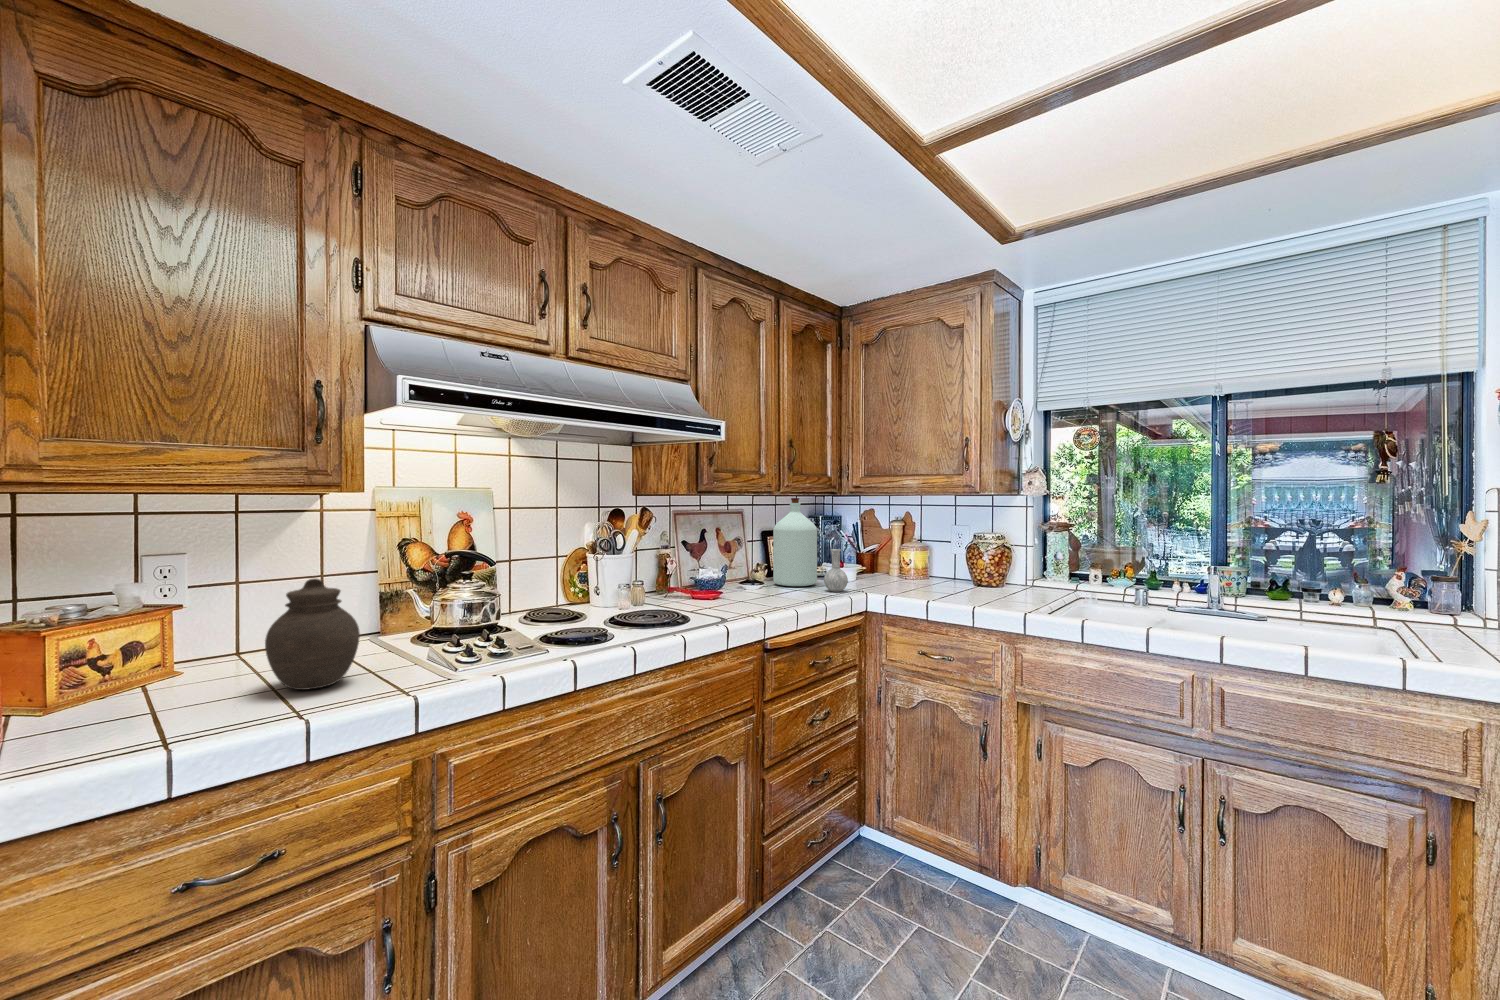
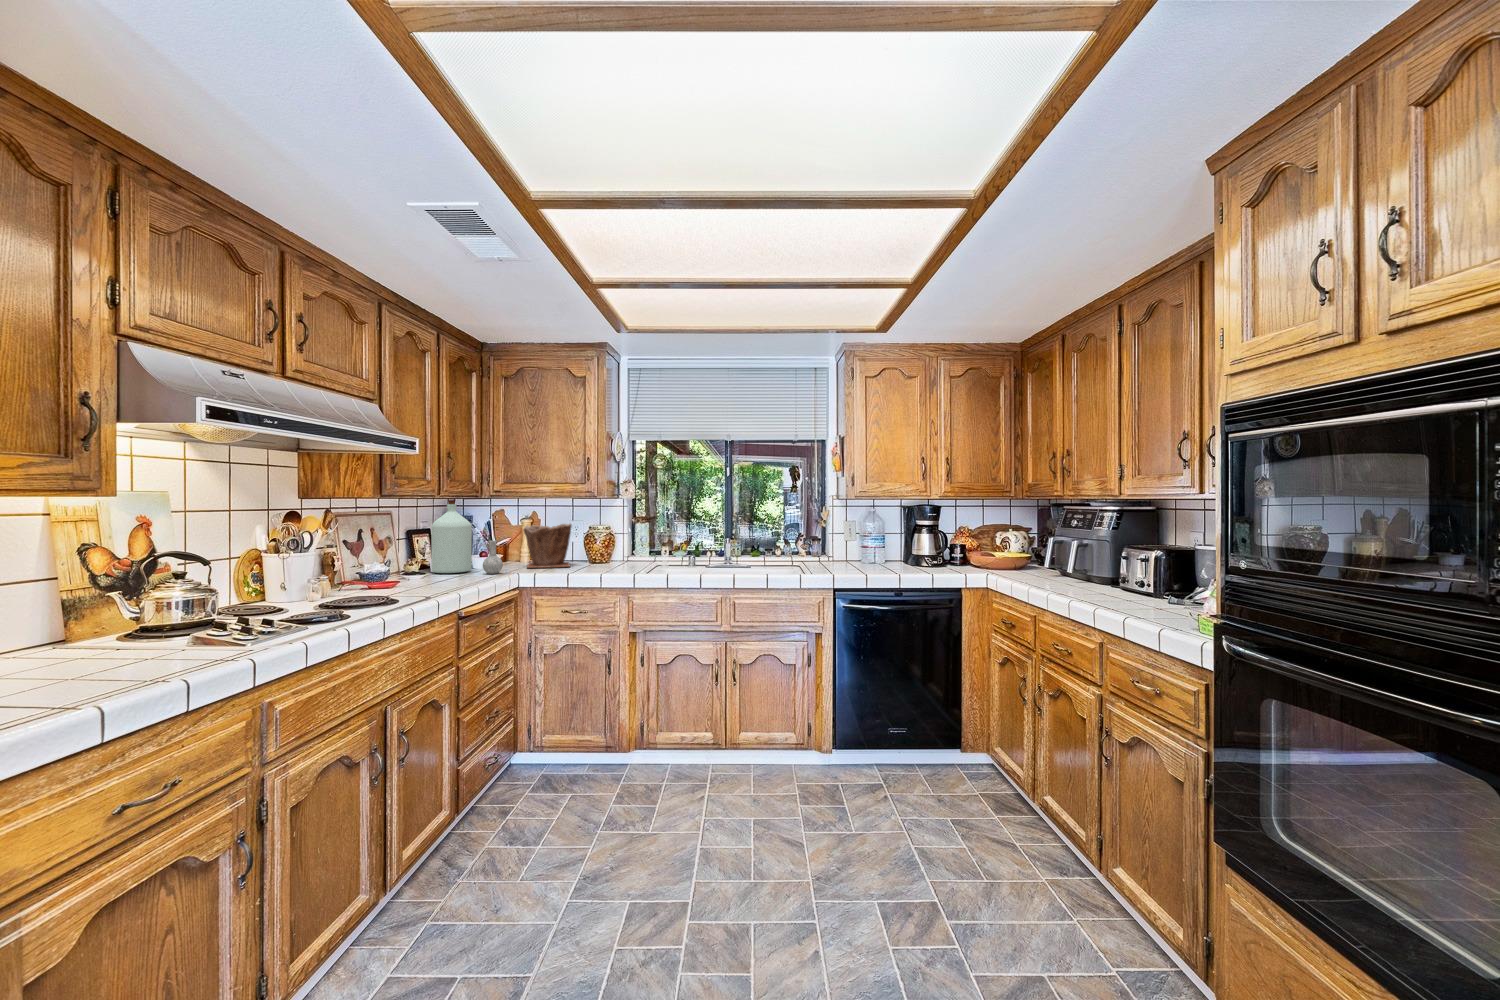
plant pot: none [883,530,946,589] -> present [523,524,571,568]
jar: present [265,579,360,690] -> none [69,573,169,671]

